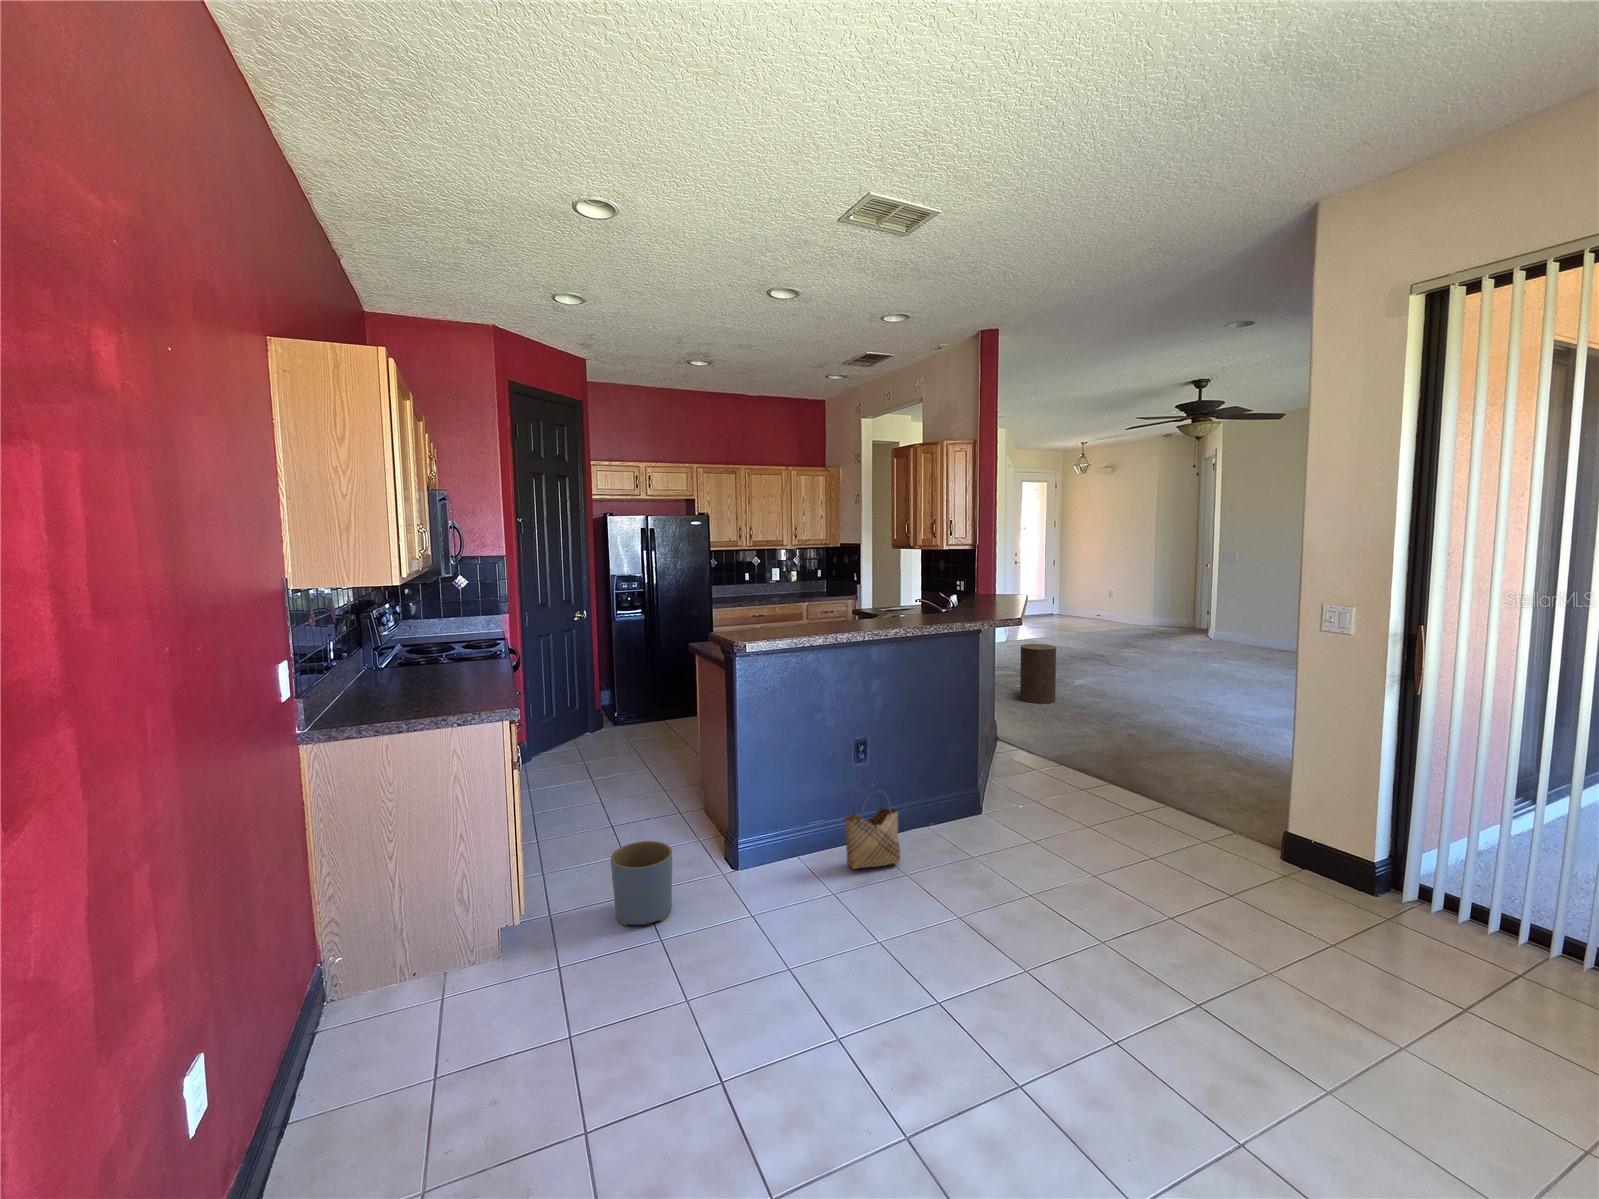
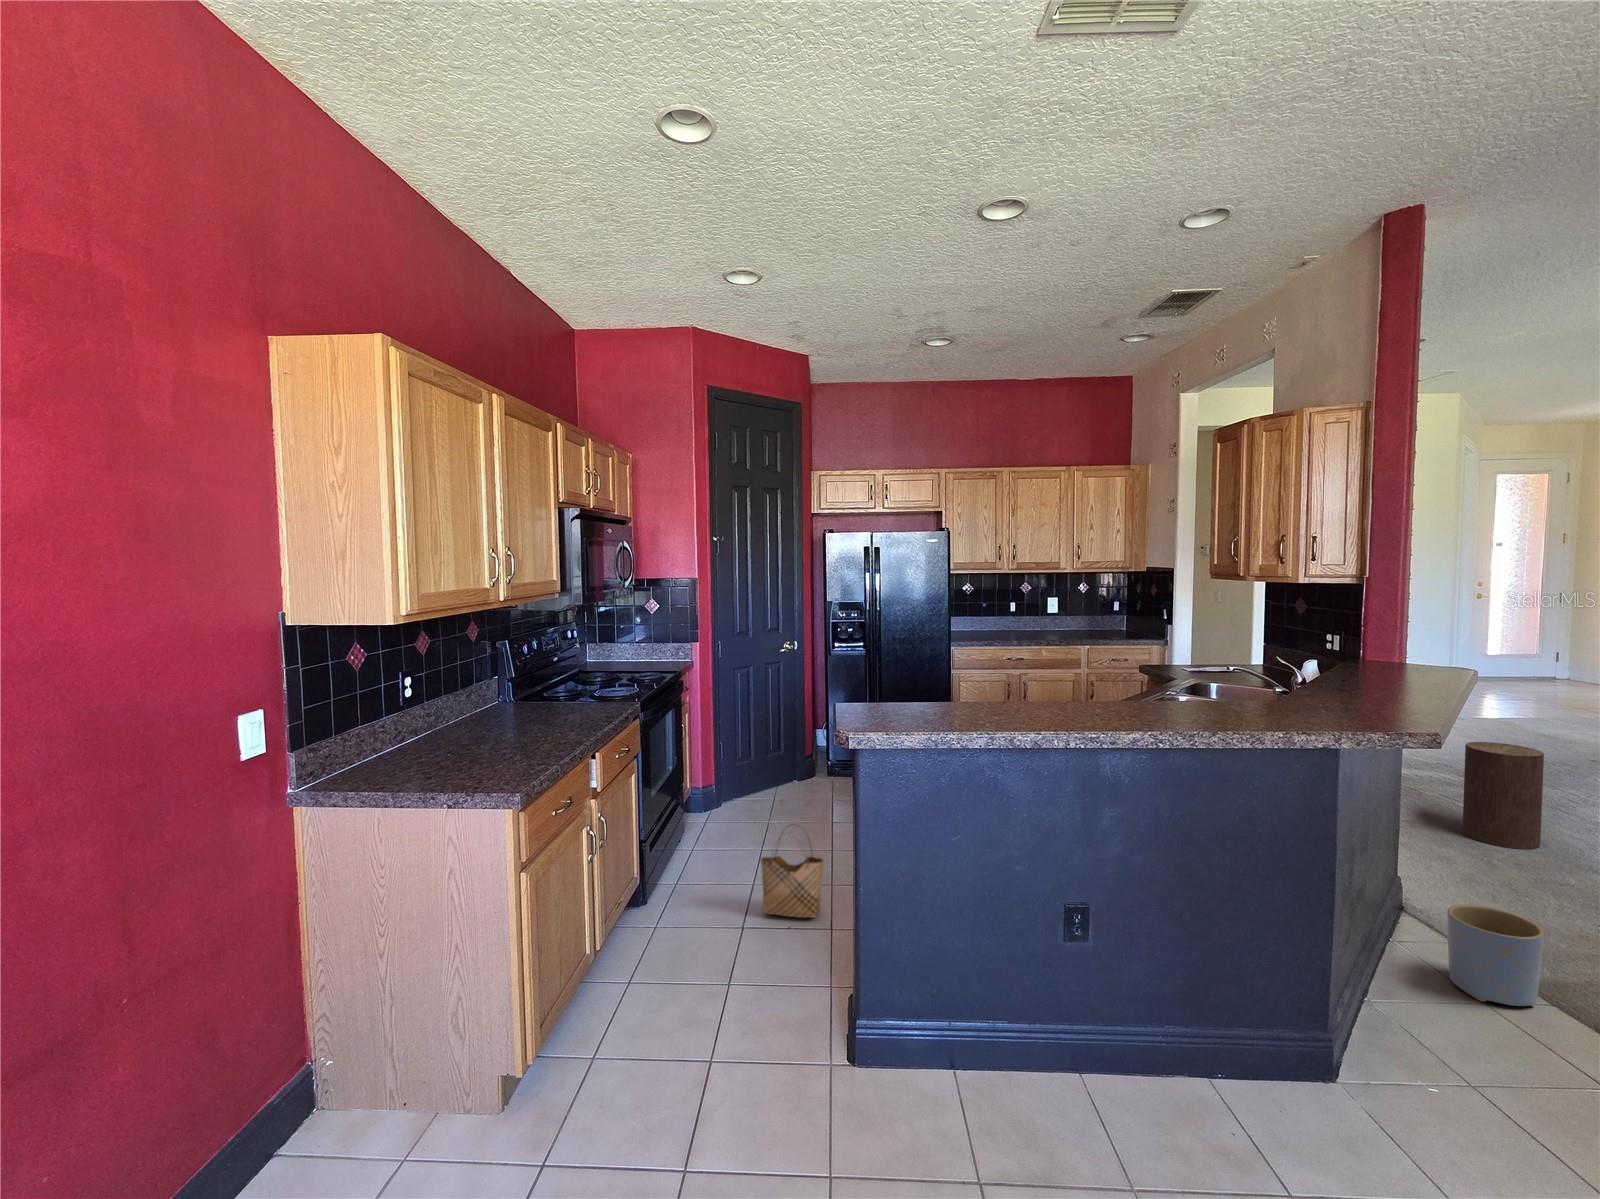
woven basket: present [844,791,900,869] -> present [761,824,823,918]
planter: present [611,841,672,926] -> present [1447,905,1544,1007]

